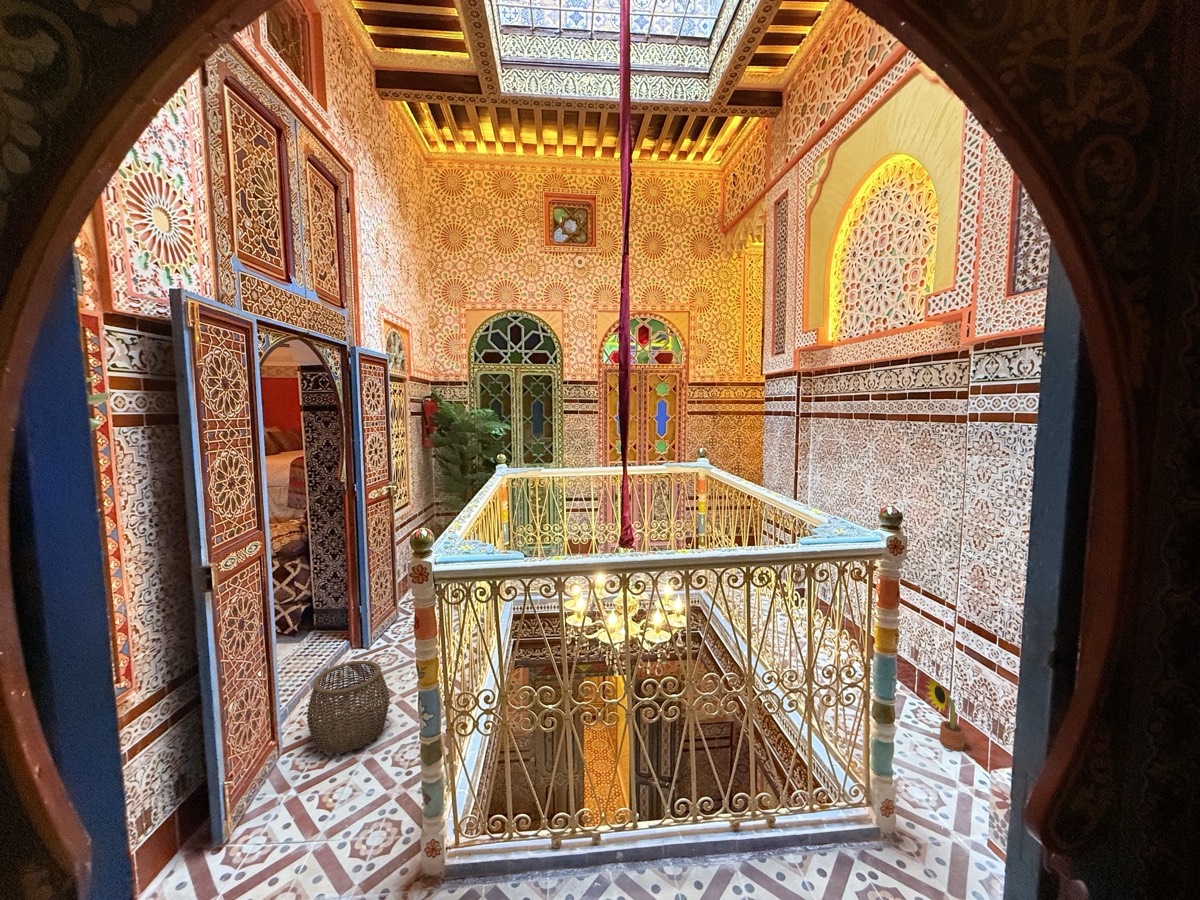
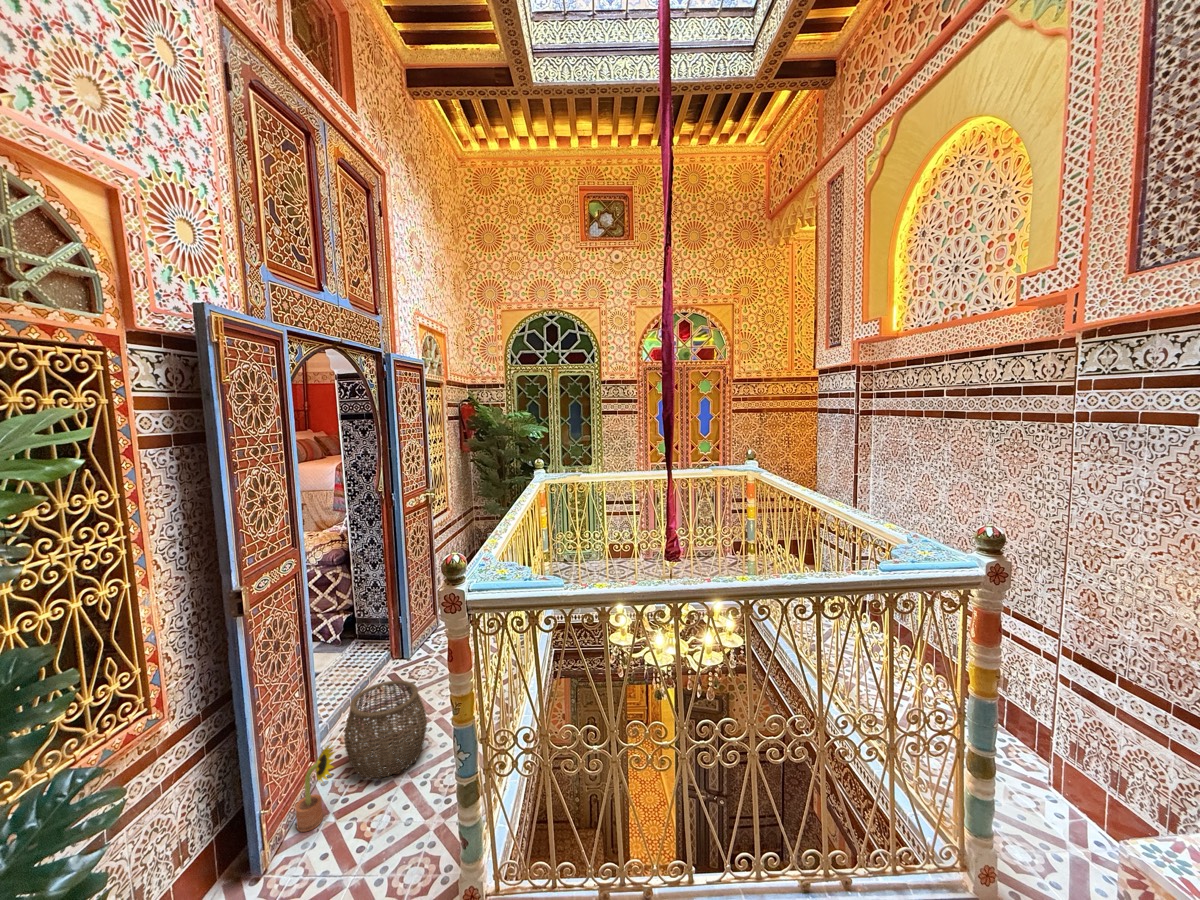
decorative plant: present [926,679,965,751] -> present [295,744,335,832]

